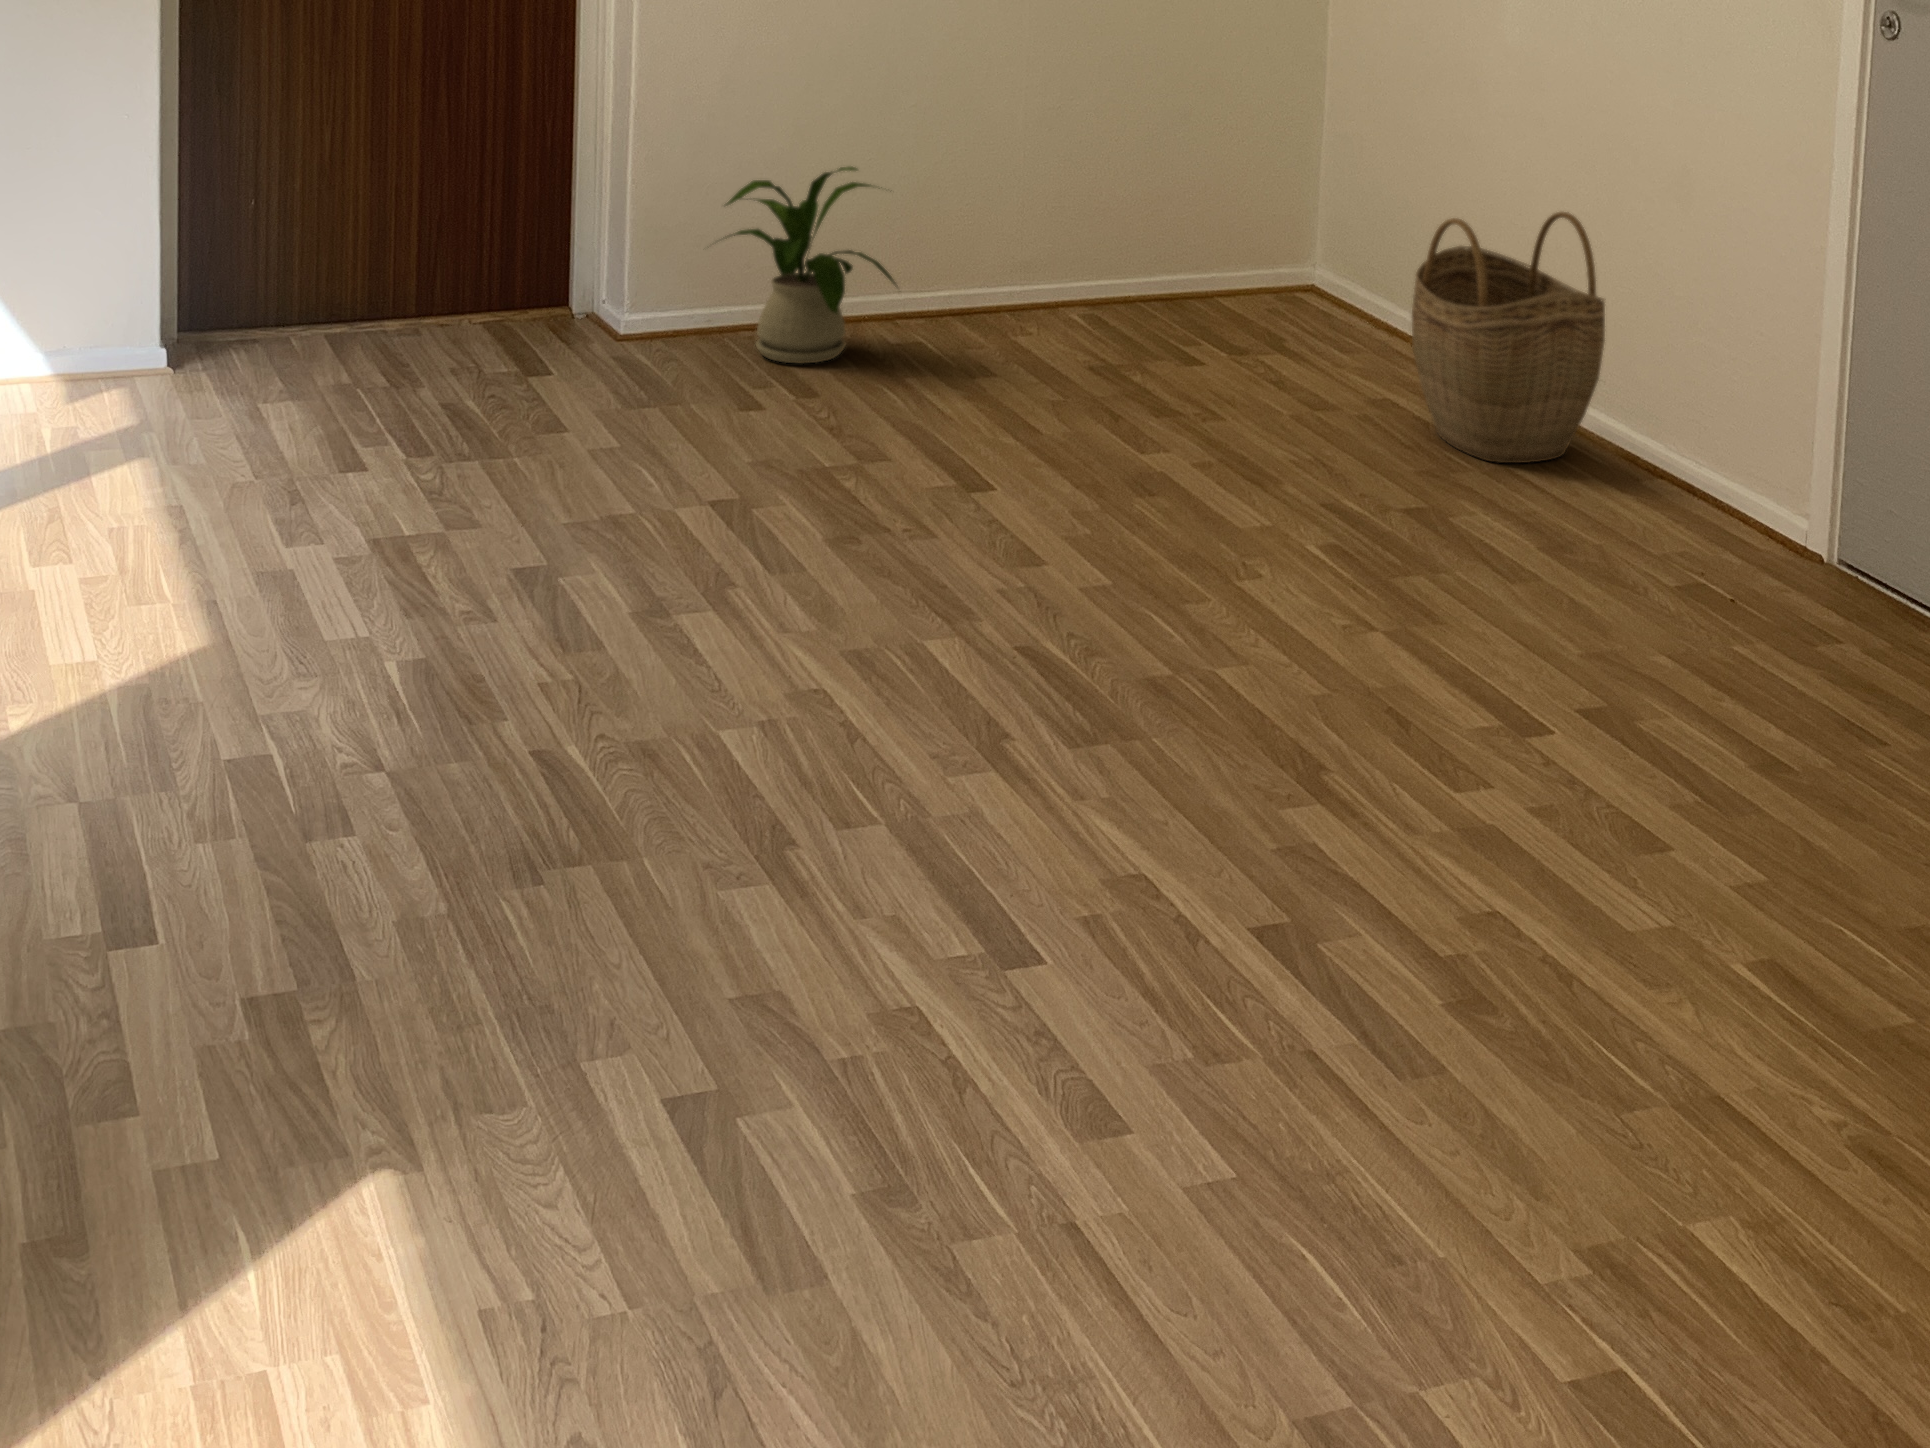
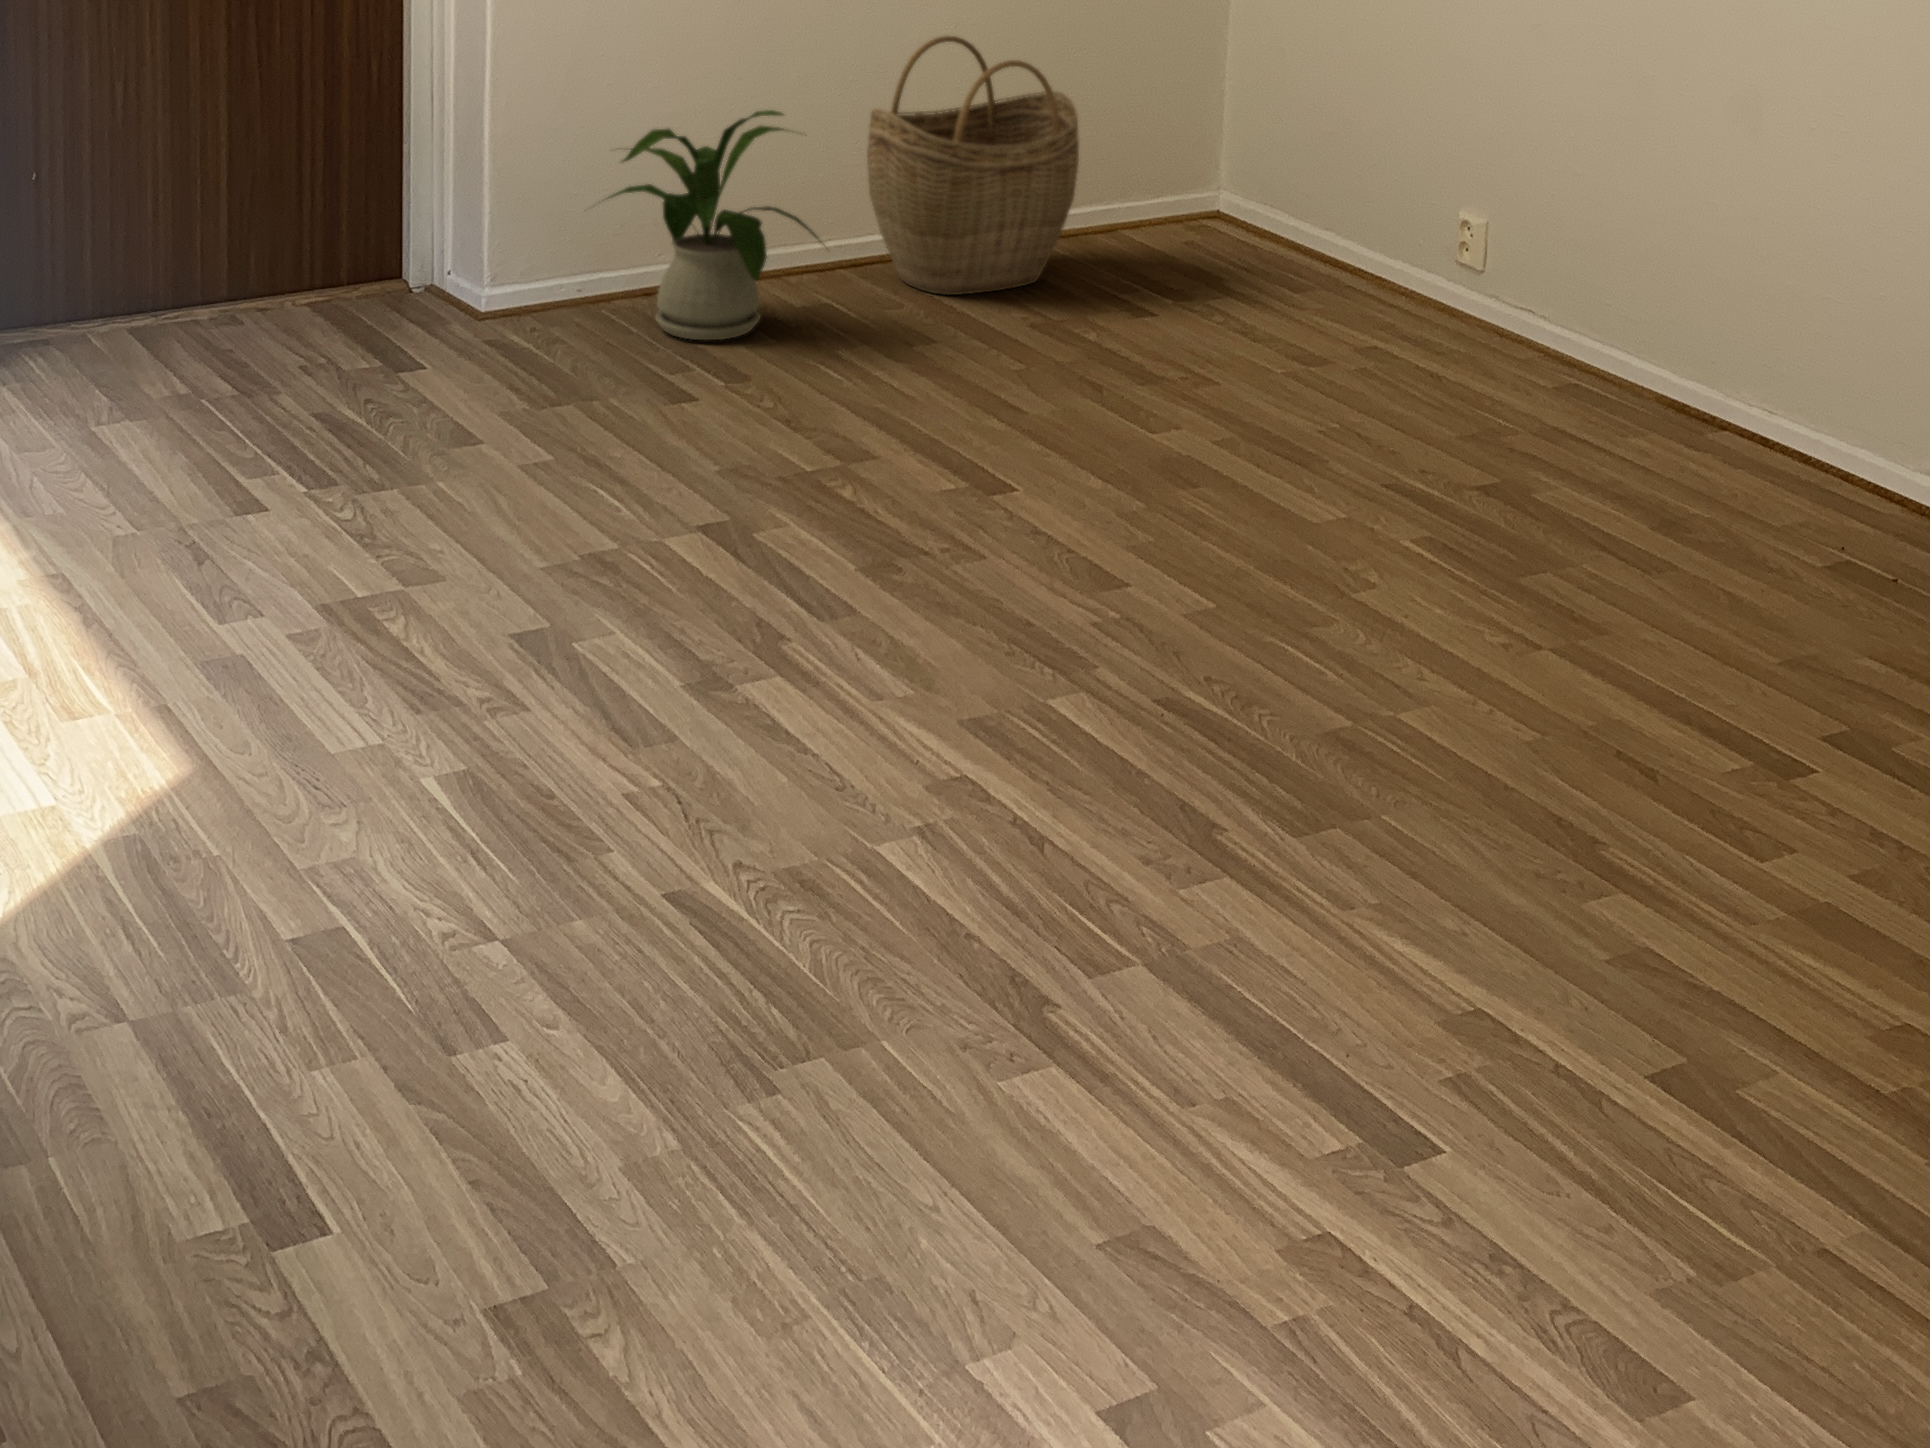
woven basket: present [1411,212,1605,463] -> present [867,36,1079,295]

